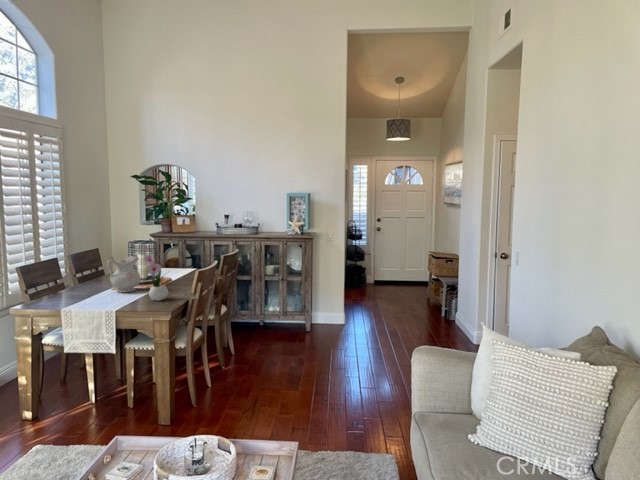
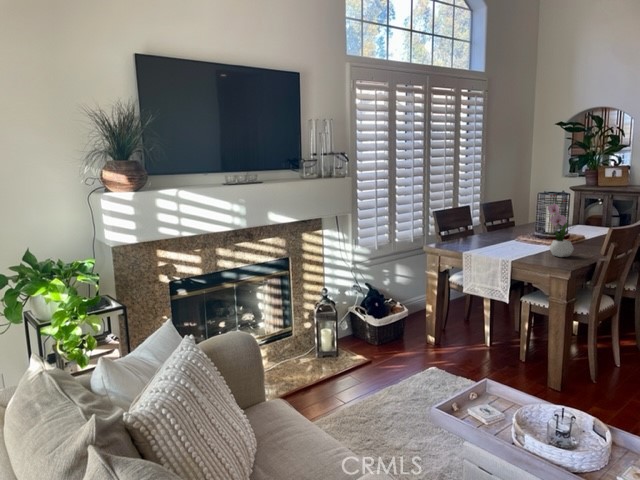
ceramic pitcher: present [107,256,141,292] -> none [511,206,546,245]

